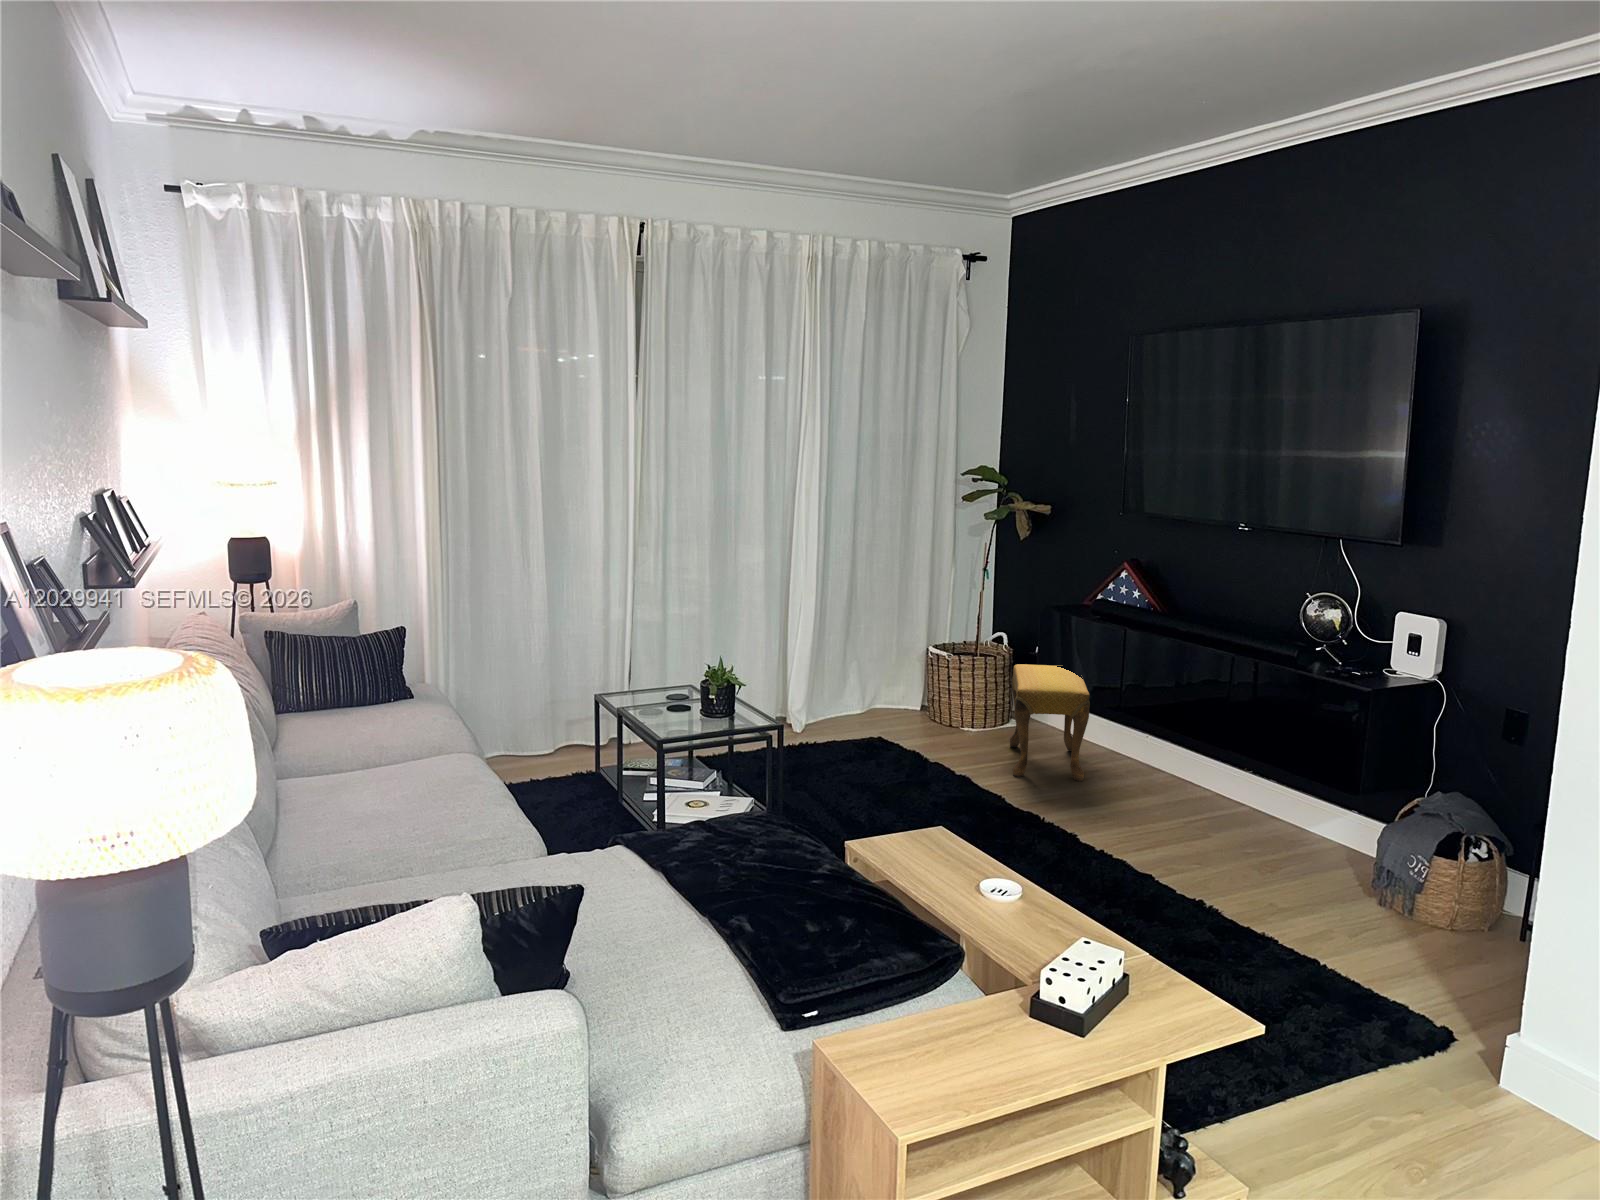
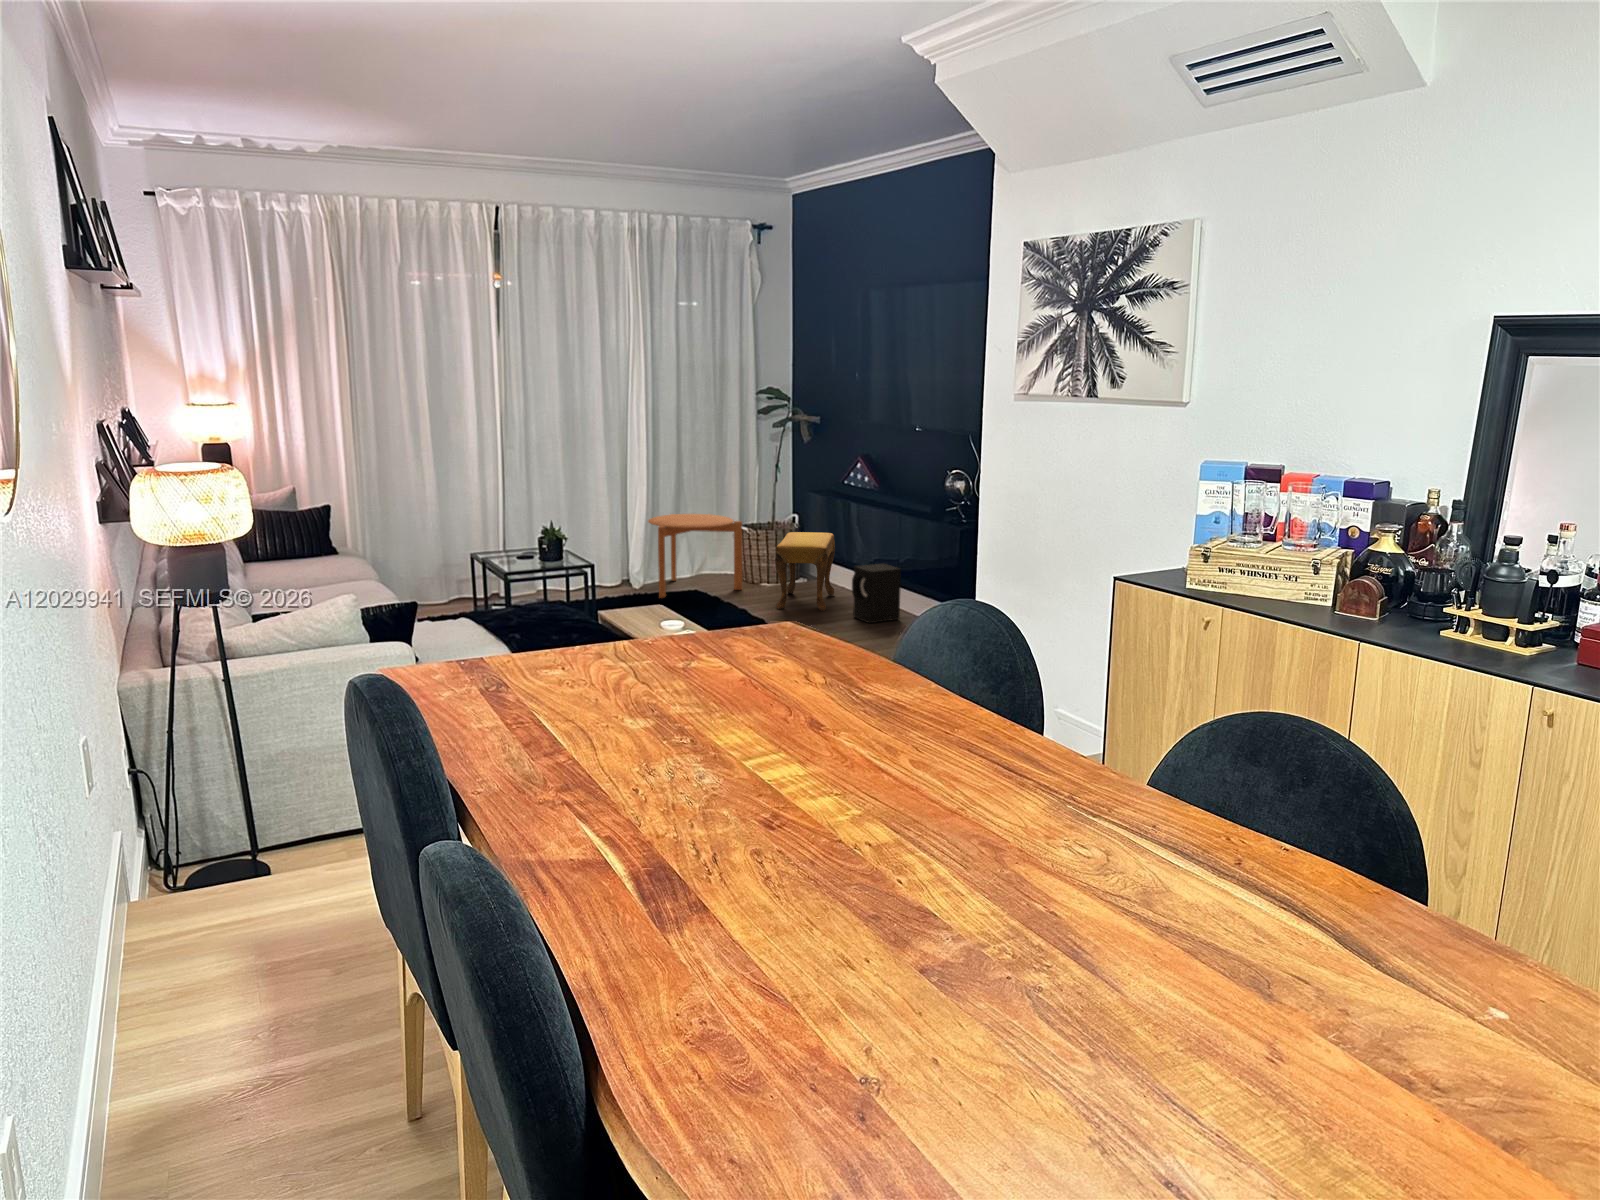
side table: none [821,632,949,752] -> present [648,514,742,598]
speaker: none [1132,718,1208,808] -> present [852,564,901,623]

